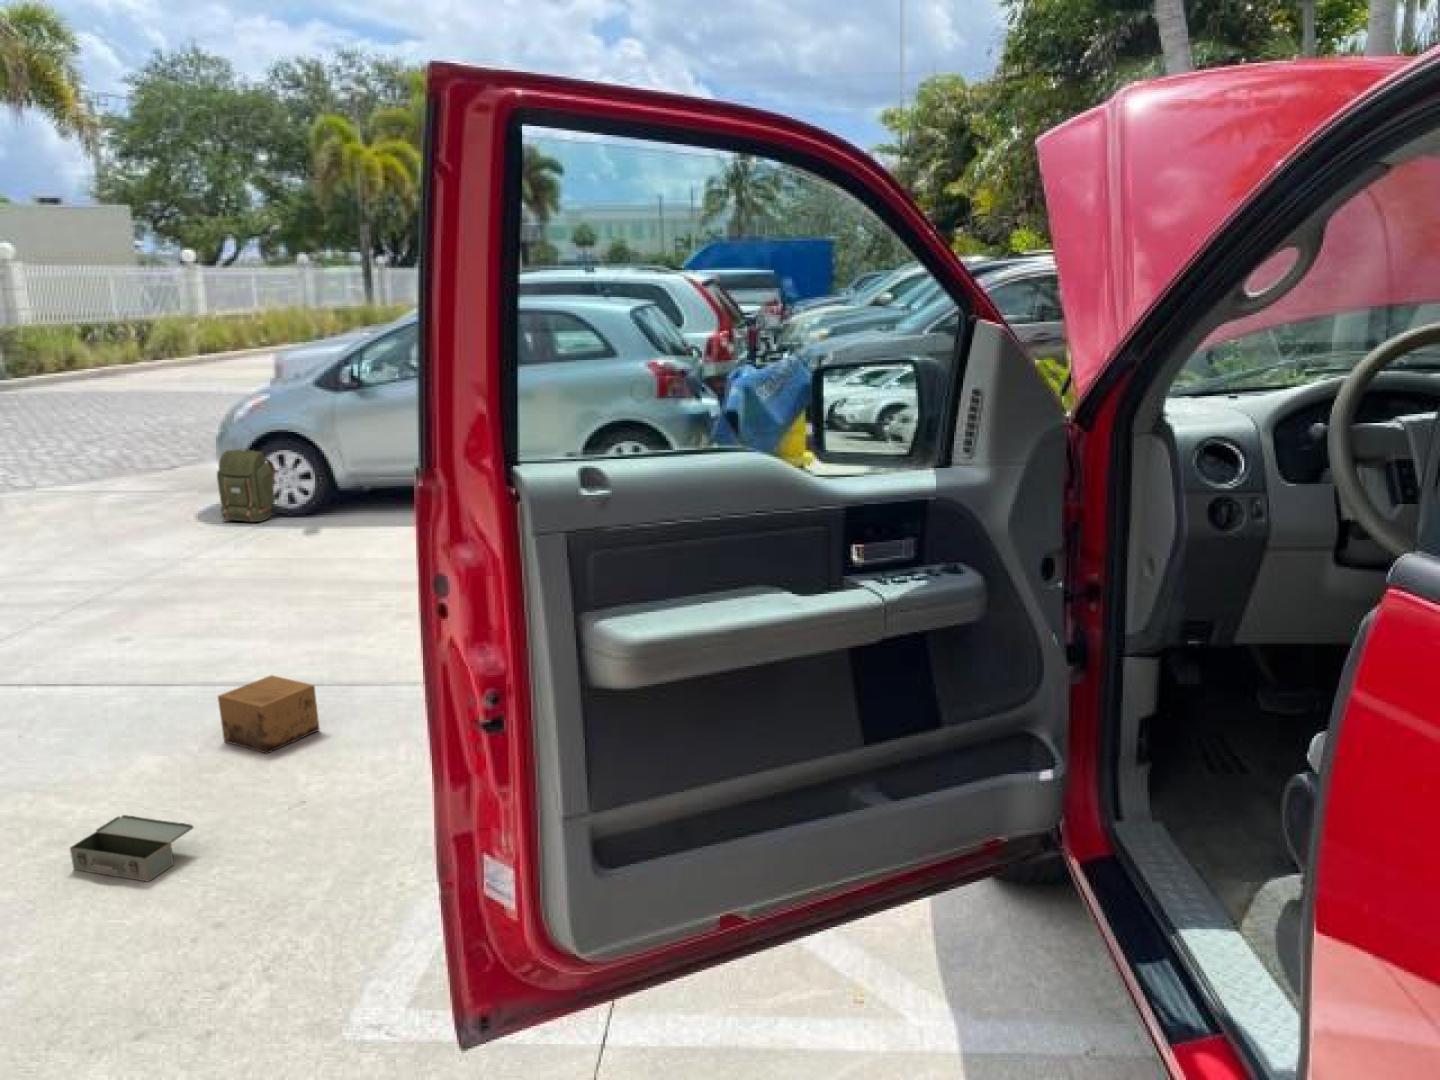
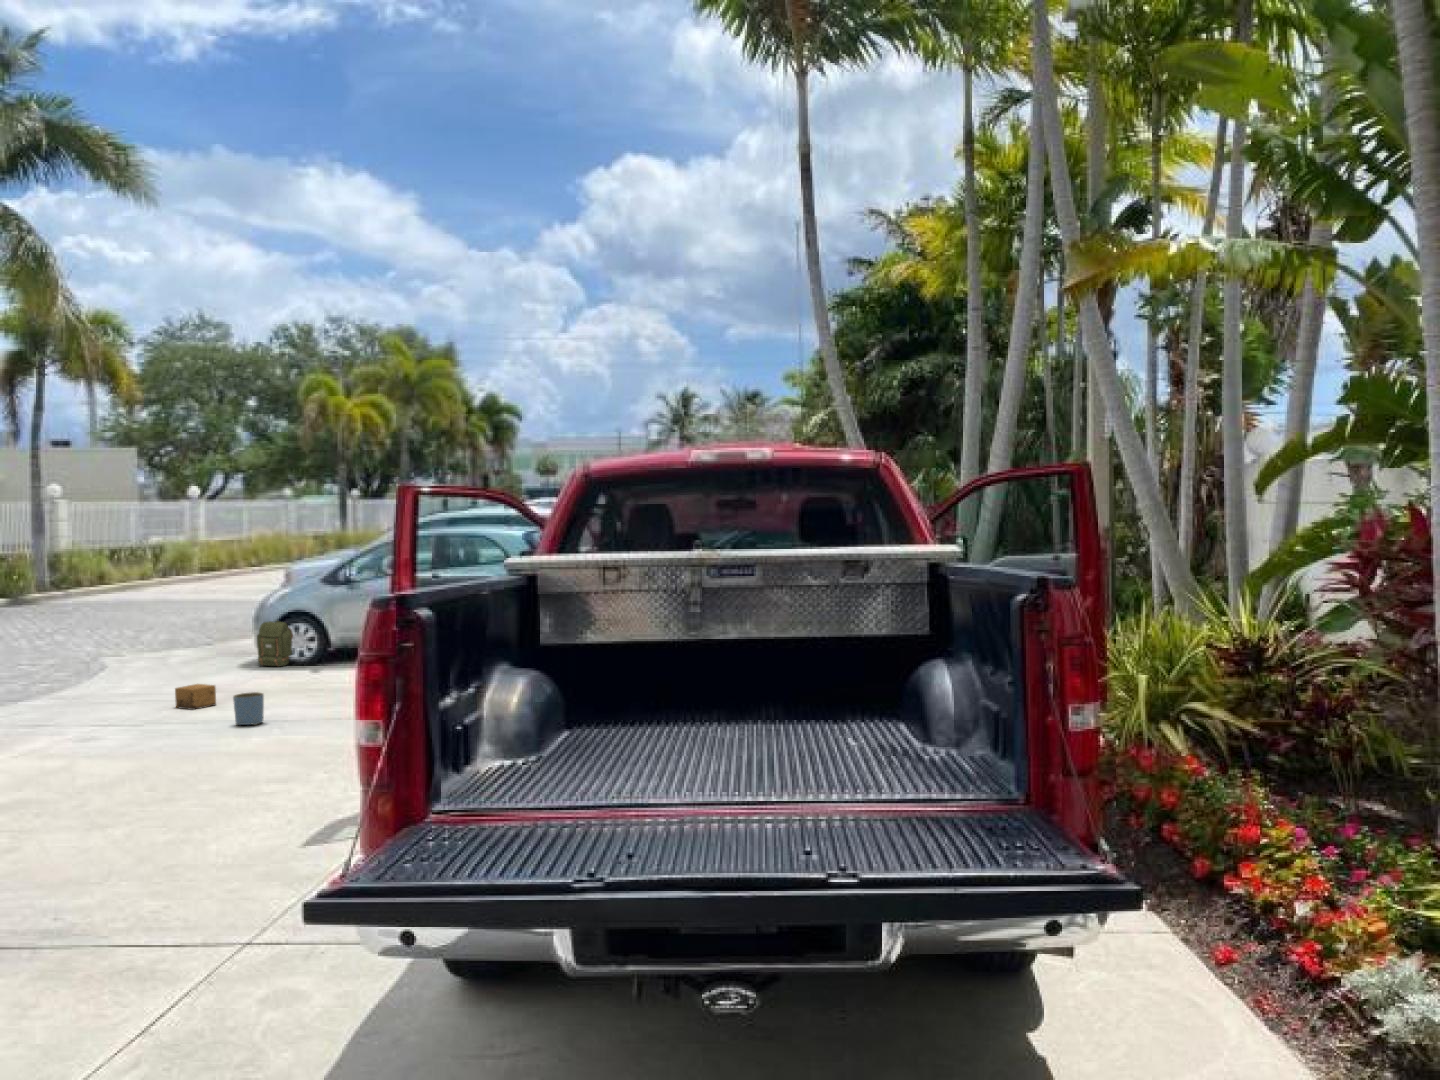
planter: none [117,632,185,704] -> present [233,692,264,725]
cardboard box: present [218,675,319,753] -> present [175,684,216,710]
toolbox: present [70,815,193,881] -> none [236,744,285,762]

